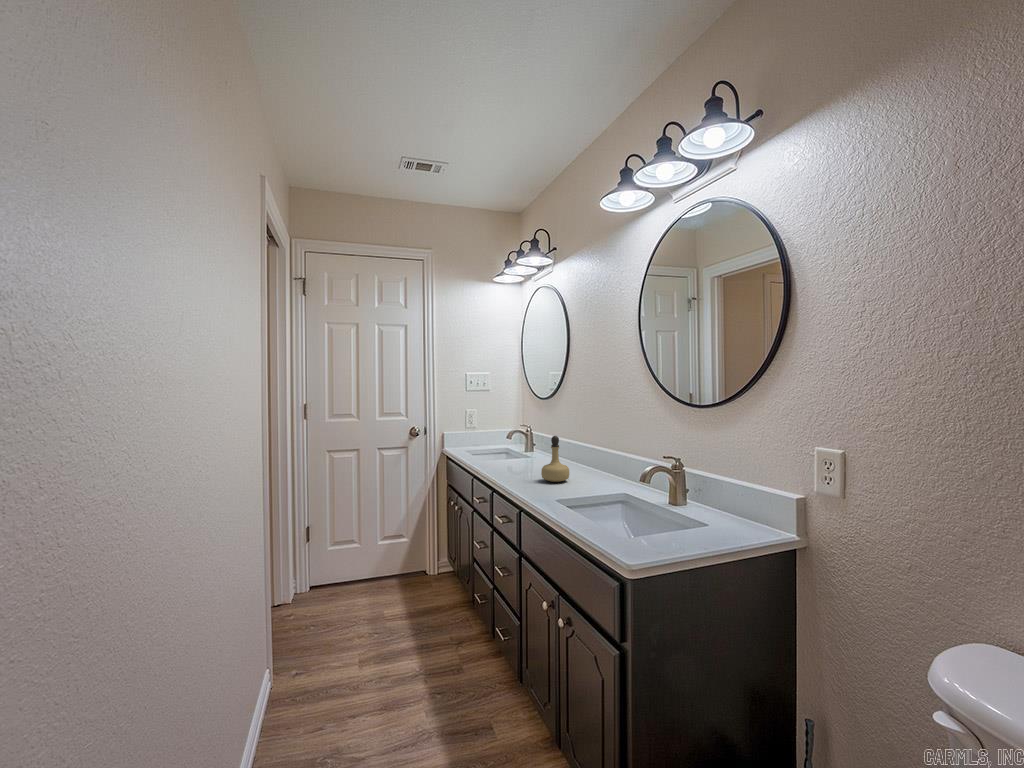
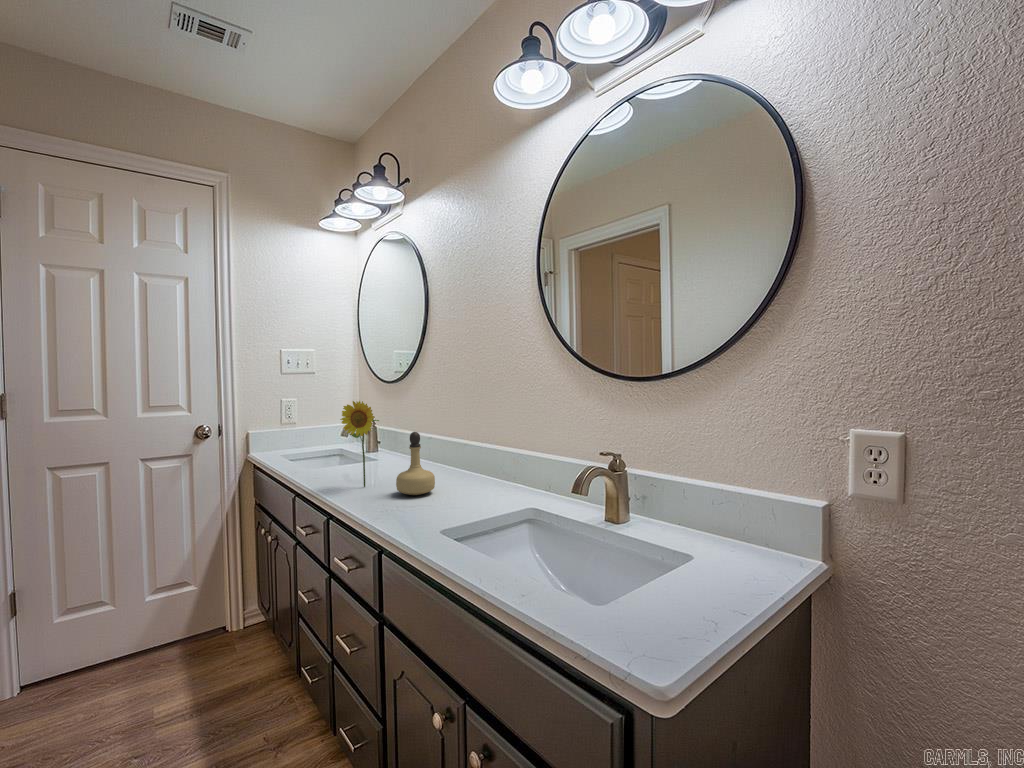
flower: none [504,412,531,475] -> present [340,401,379,487]

